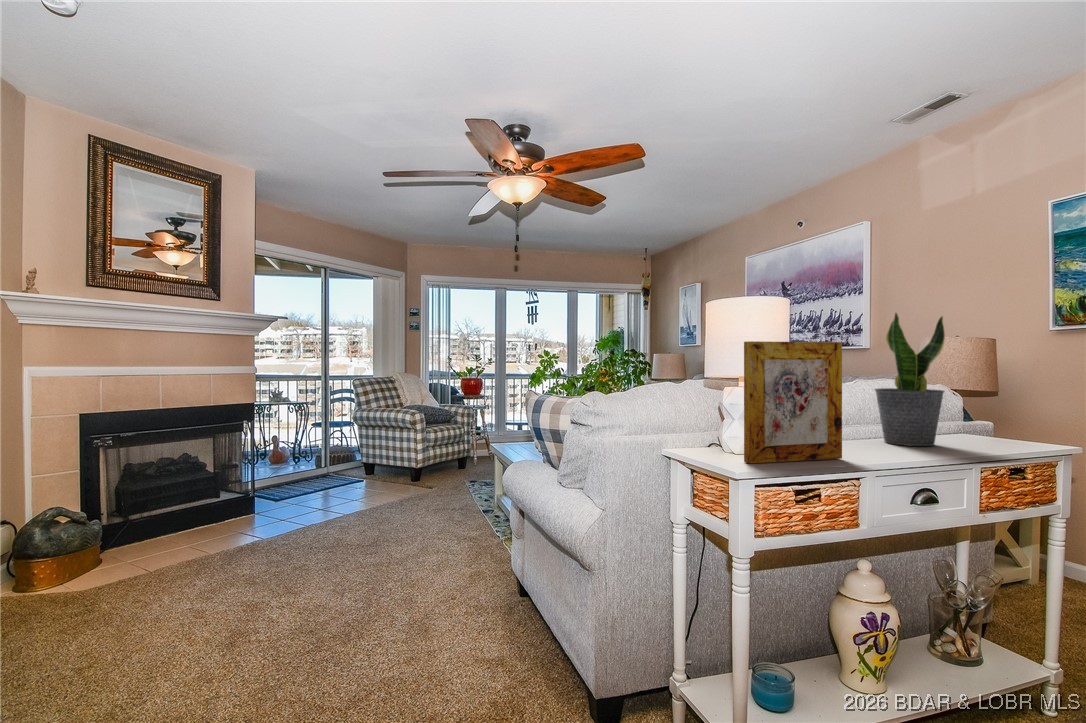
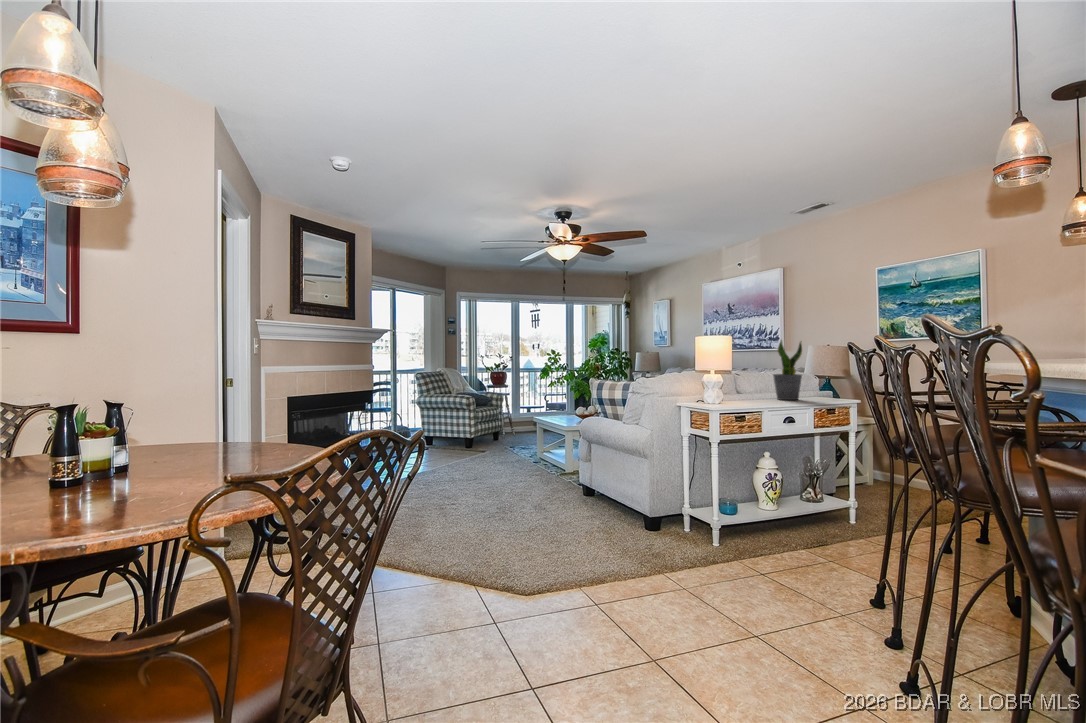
picture frame: present [744,341,842,463] -> none [715,354,756,405]

